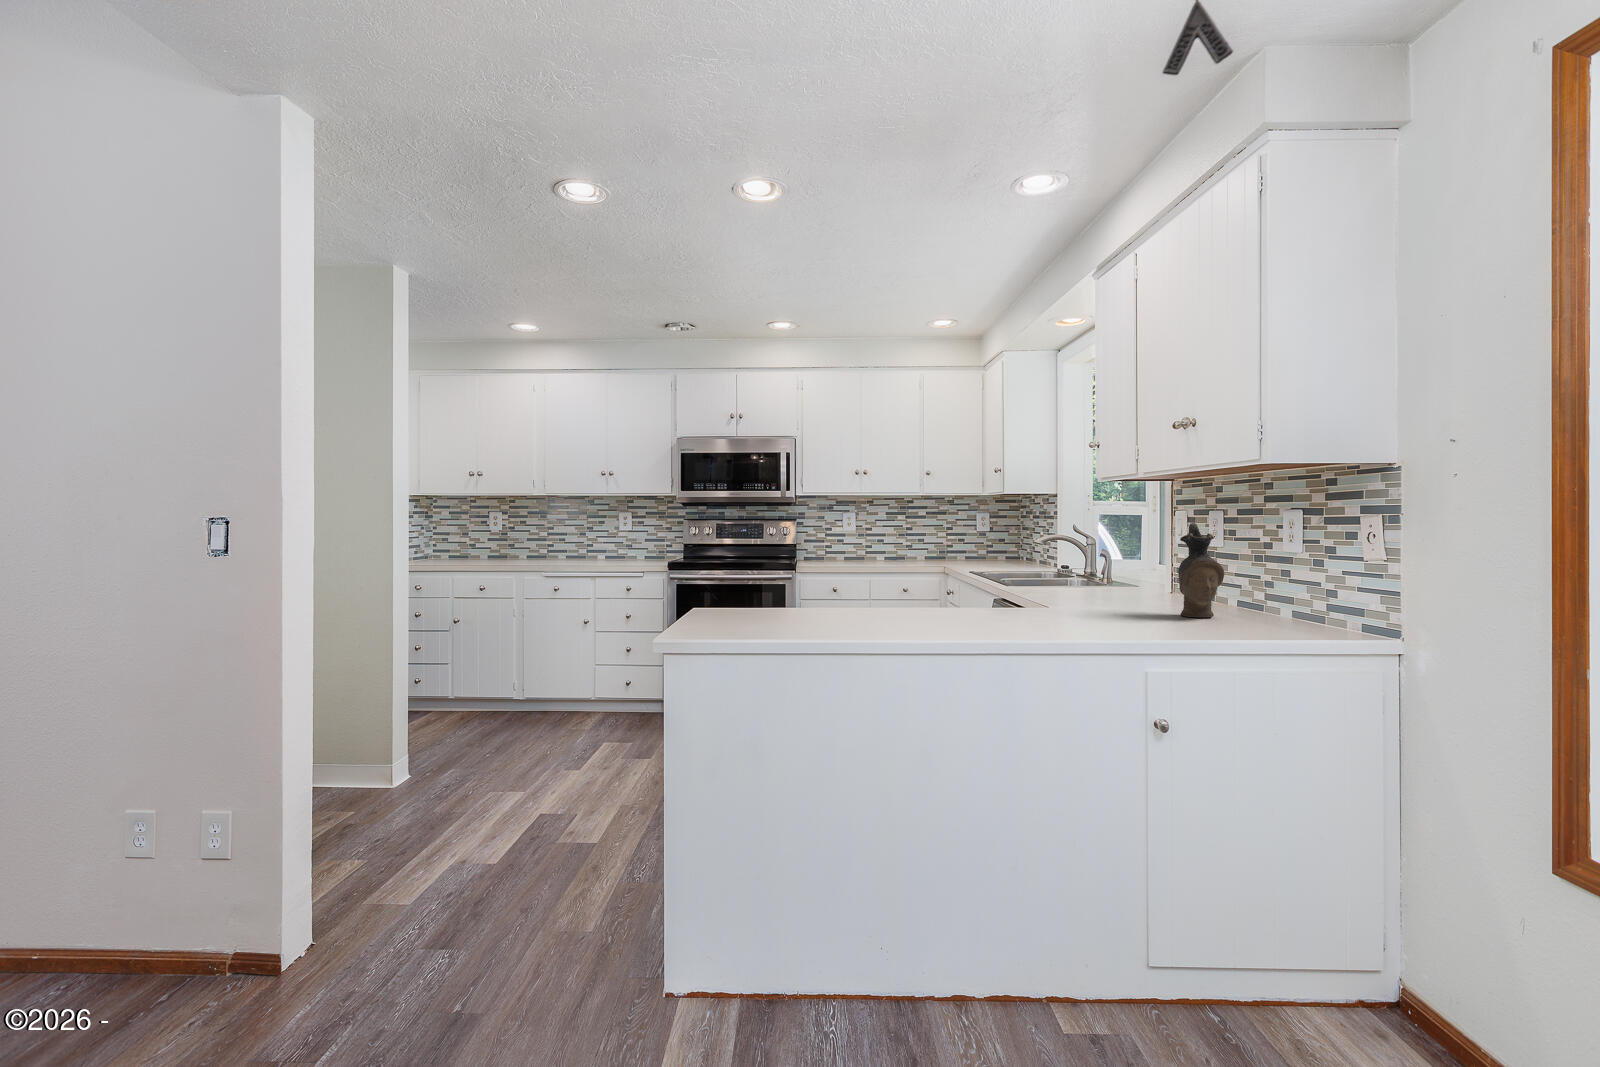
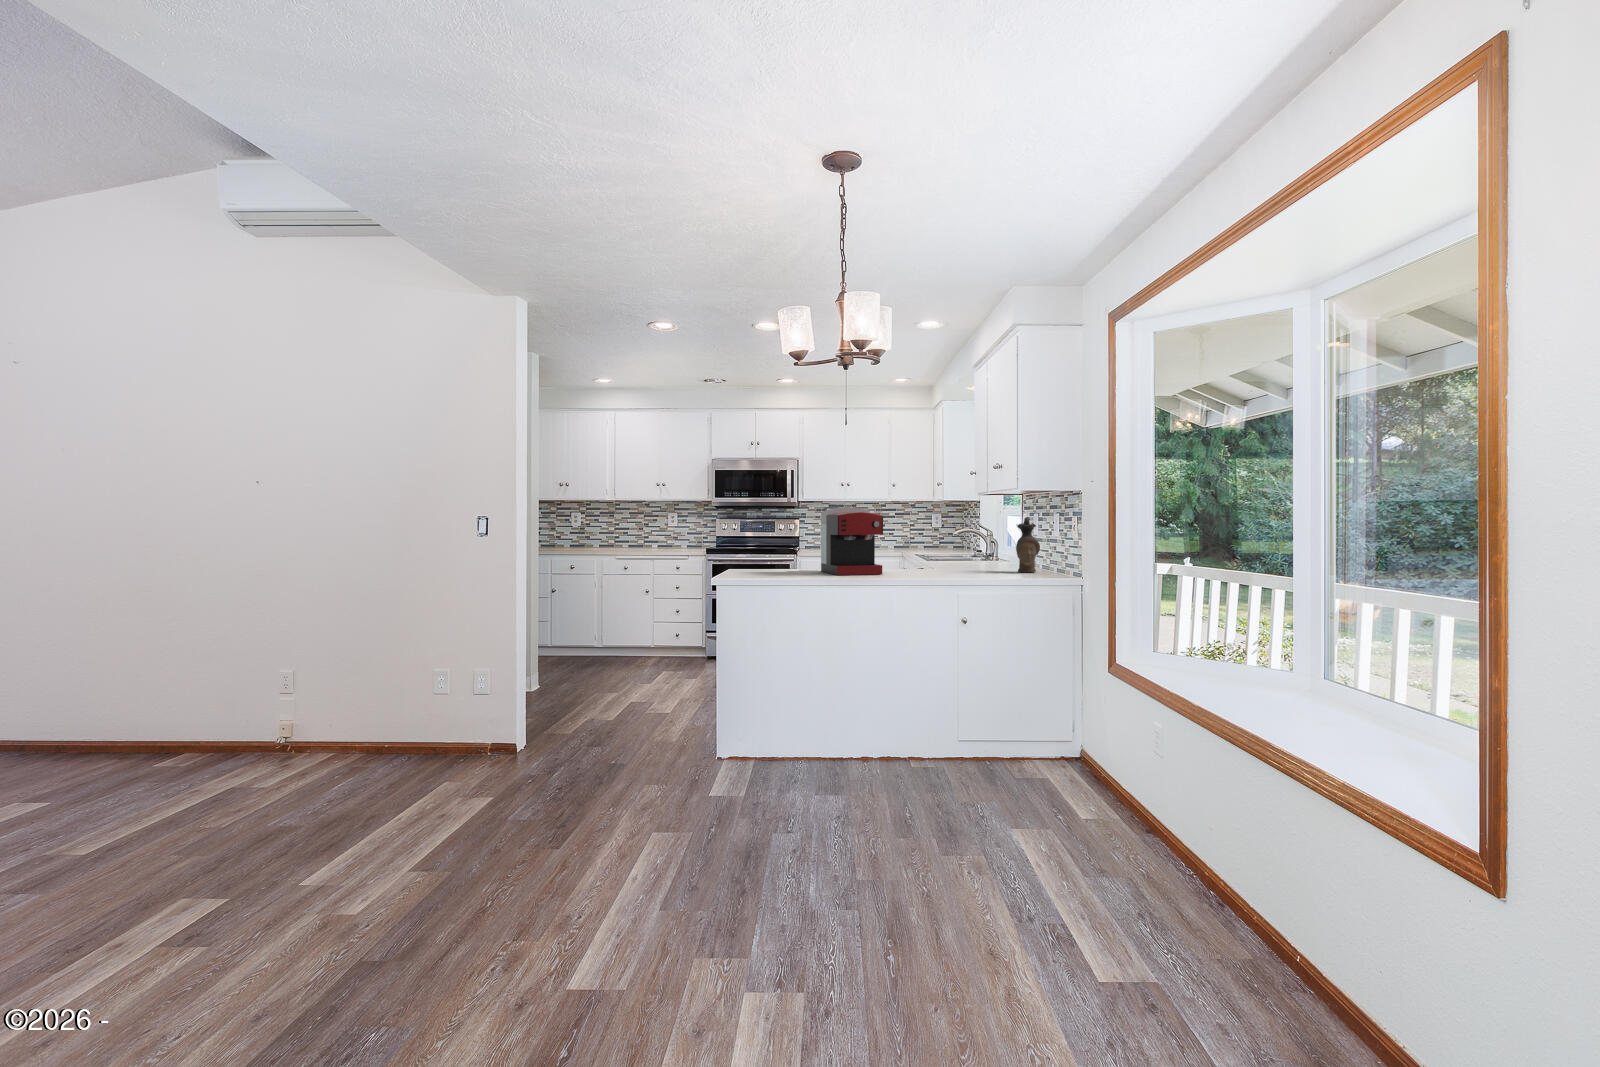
coffee maker: none [850,508,964,631] -> present [821,507,883,575]

